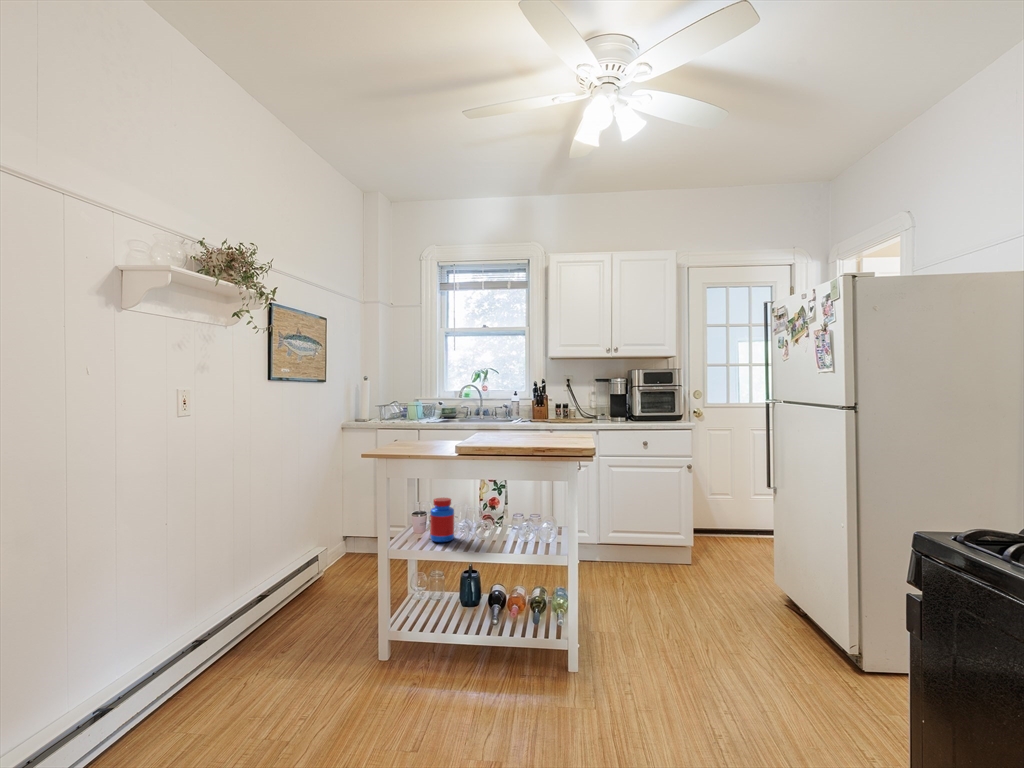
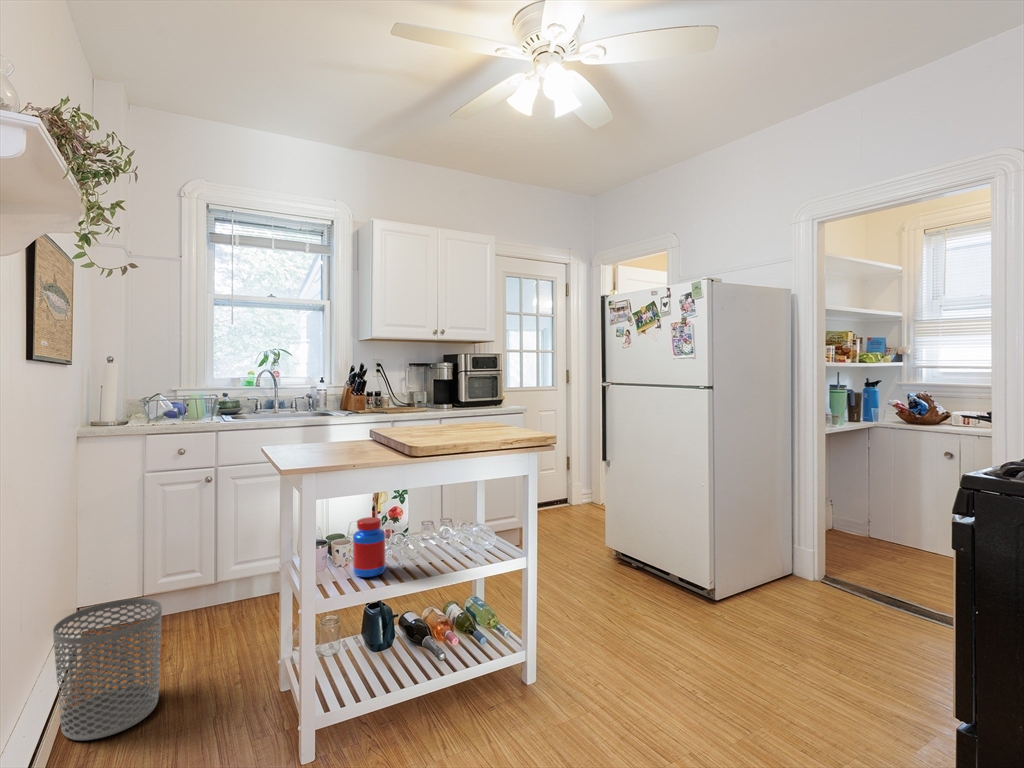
waste bin: none [295,532,353,612] -> present [53,598,162,740]

